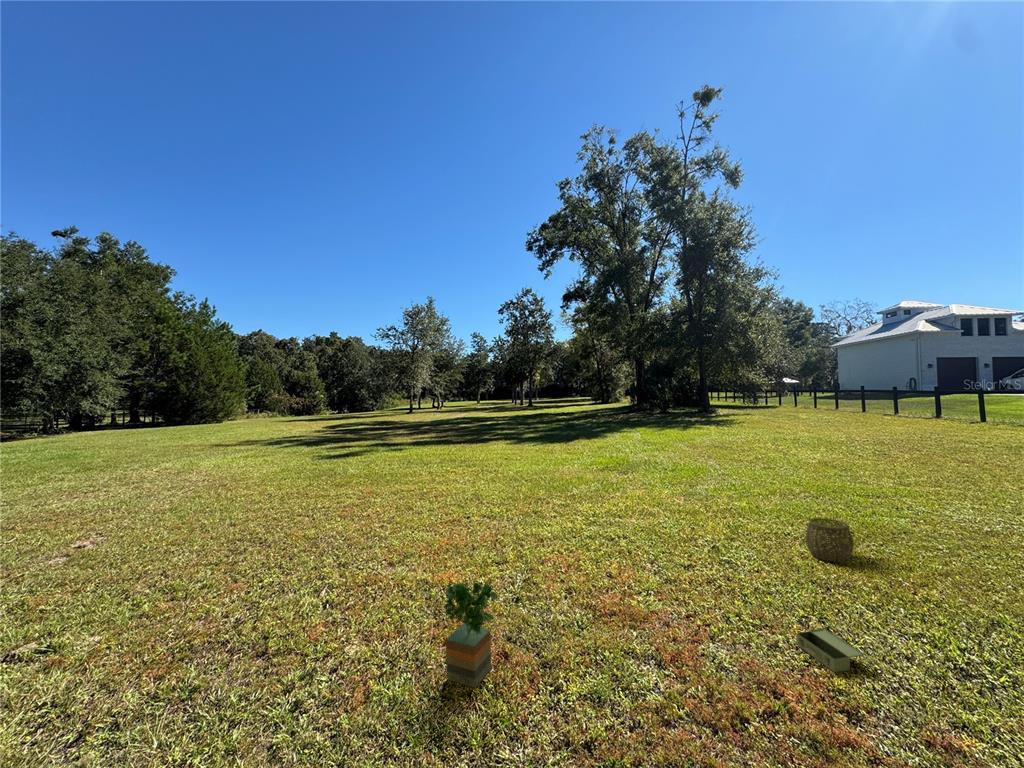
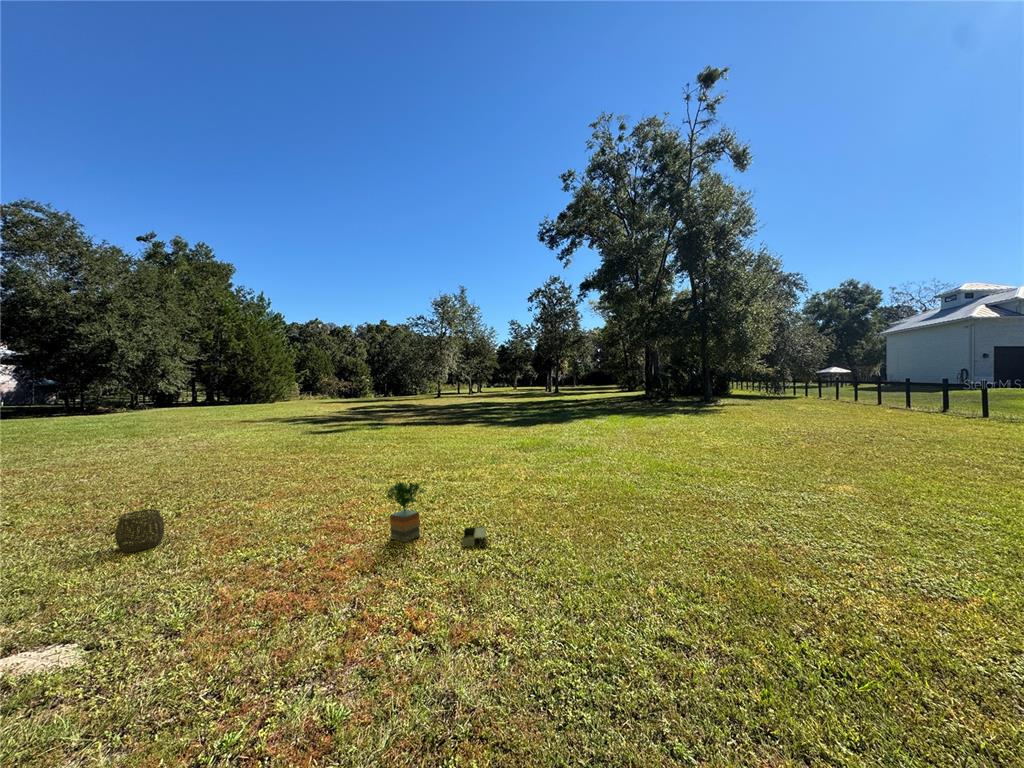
woven basket: present [806,518,854,562] -> present [115,509,165,552]
potted tree: present [444,581,499,688] -> present [387,482,424,542]

